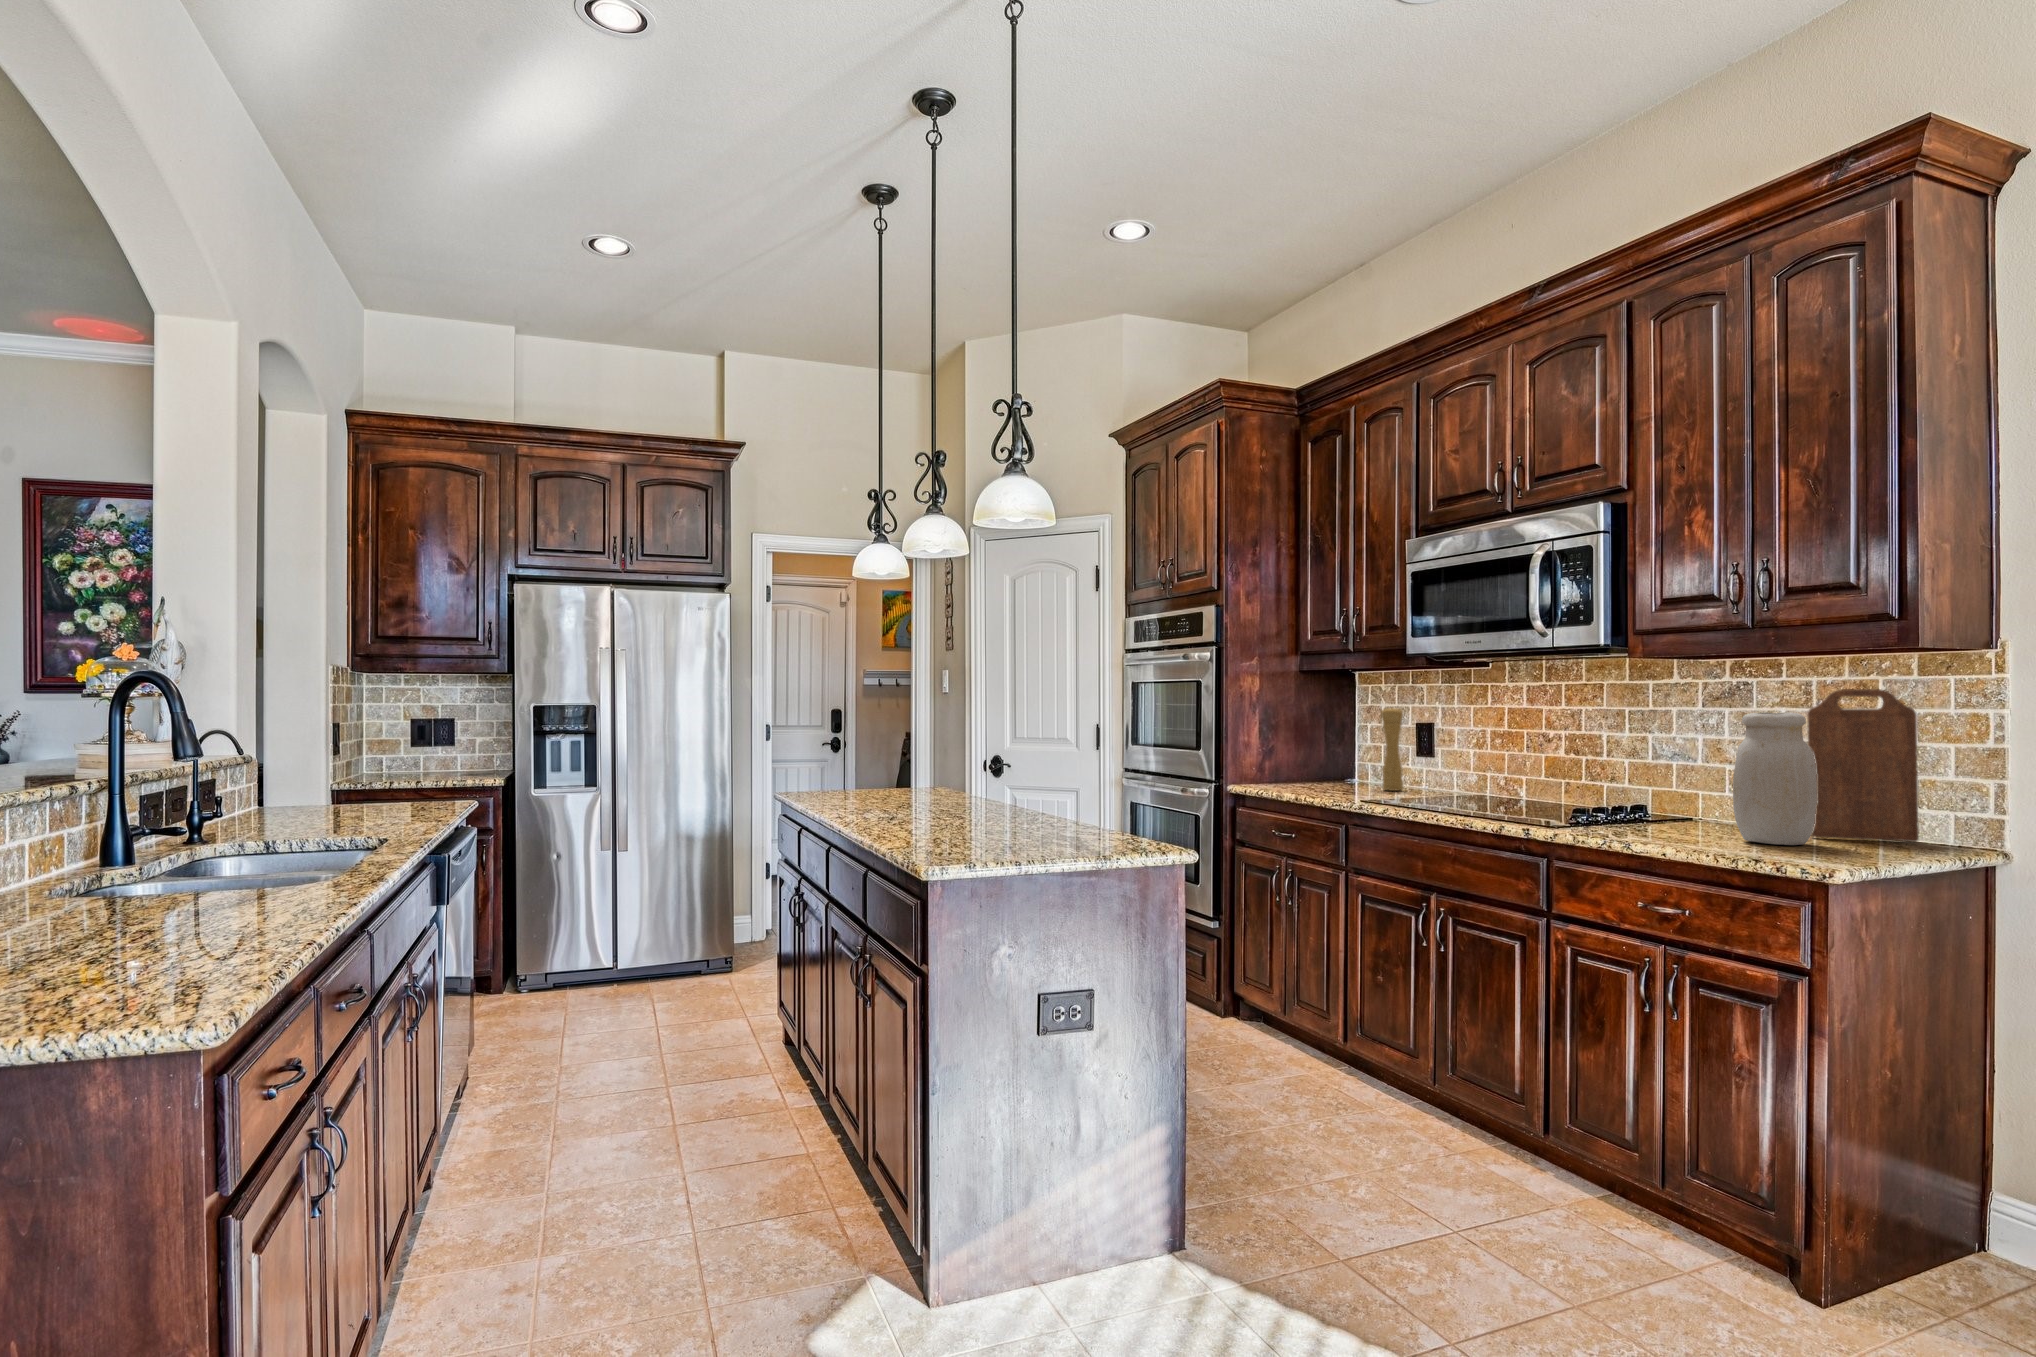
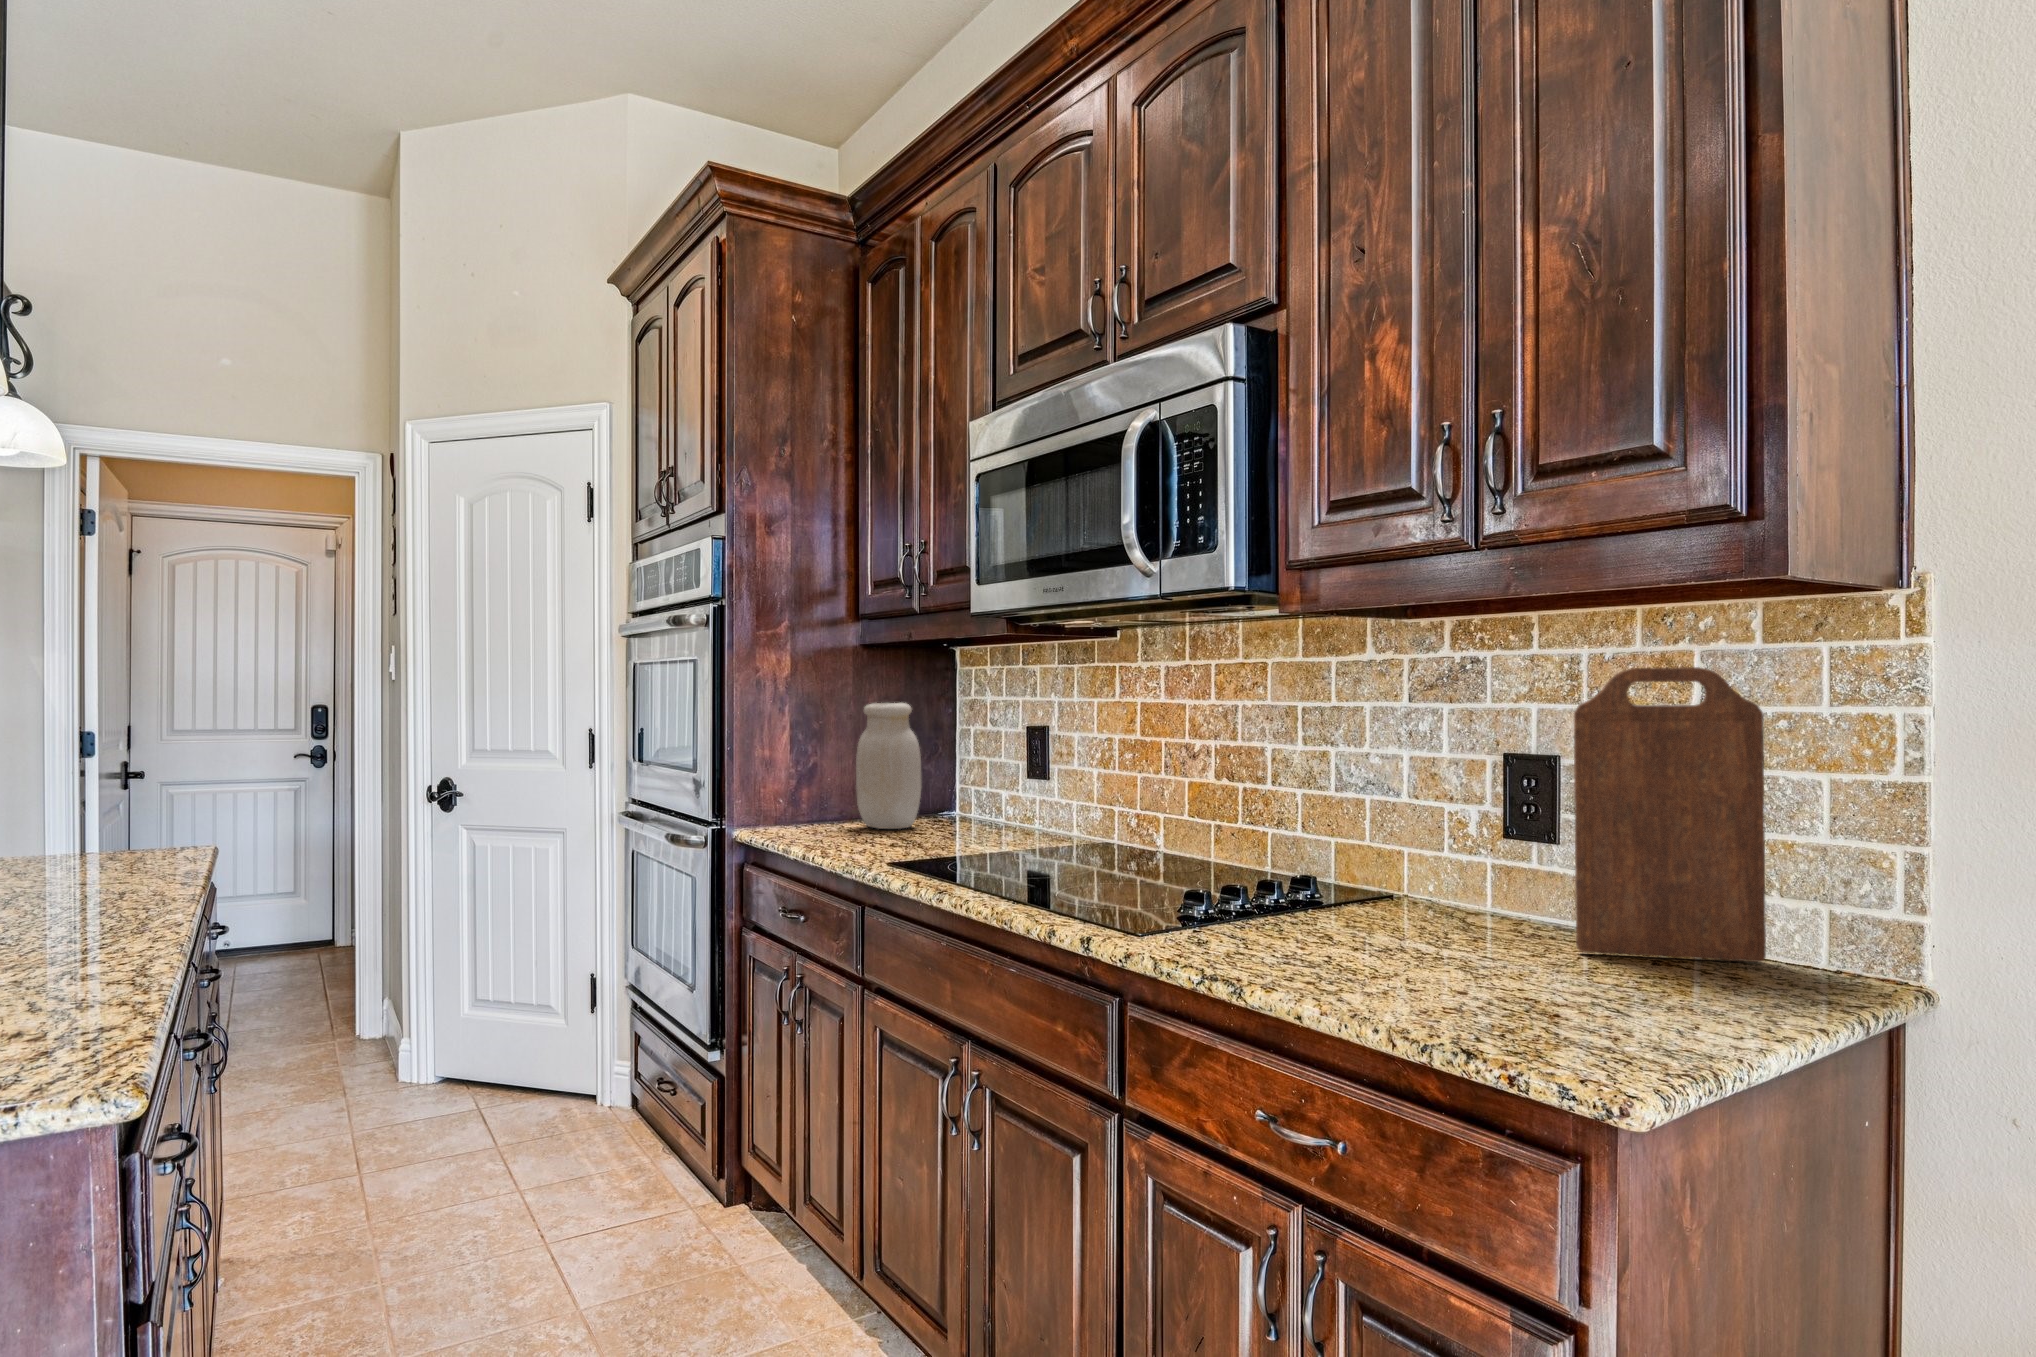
pepper mill: present [1381,707,1403,791] -> none [965,702,998,834]
jar: present [1733,712,1817,845] -> present [856,703,921,829]

